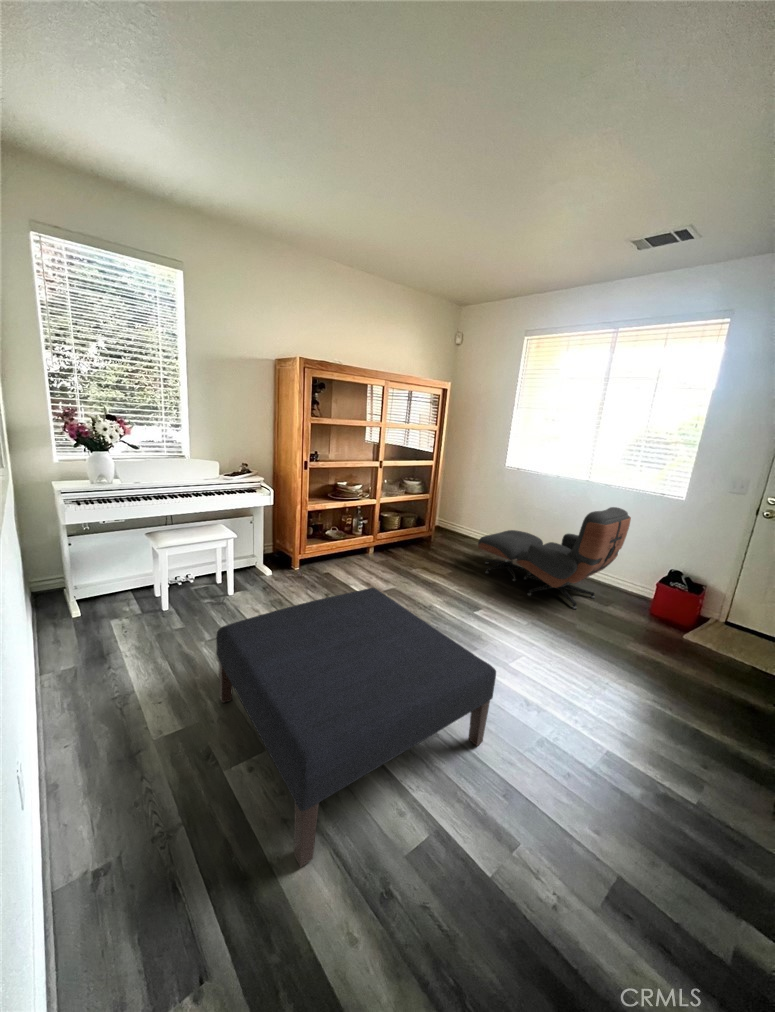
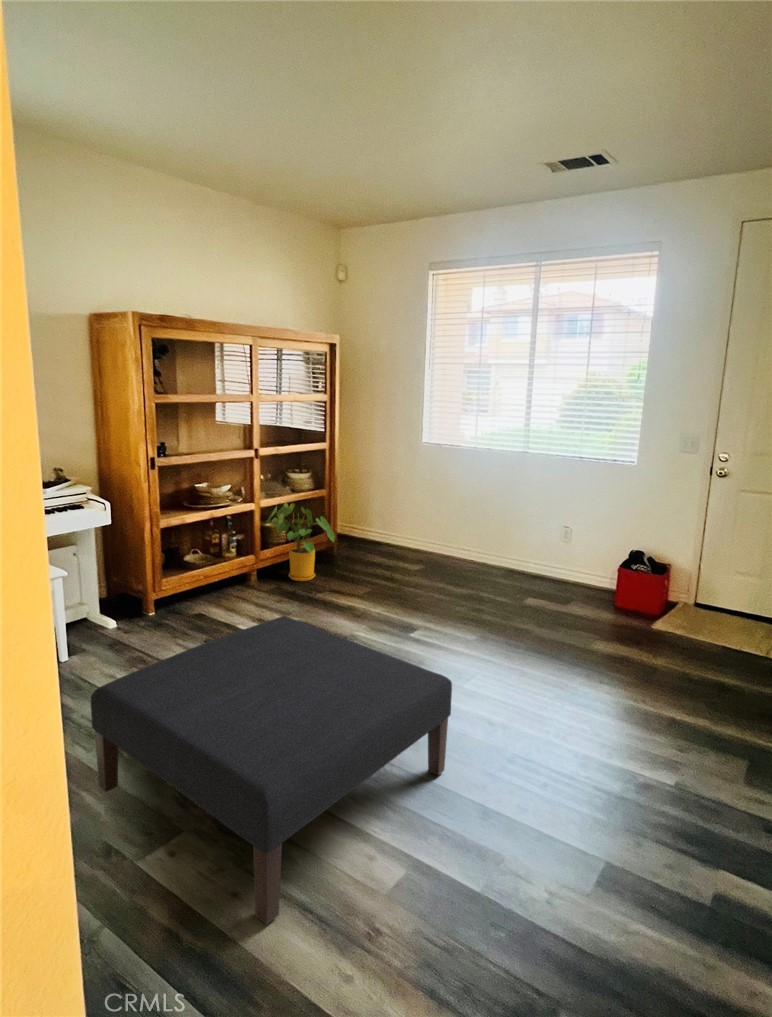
house plant: none [383,501,429,558] -> present [266,503,335,581]
lounge chair: present [478,507,631,609] -> none [402,483,582,615]

